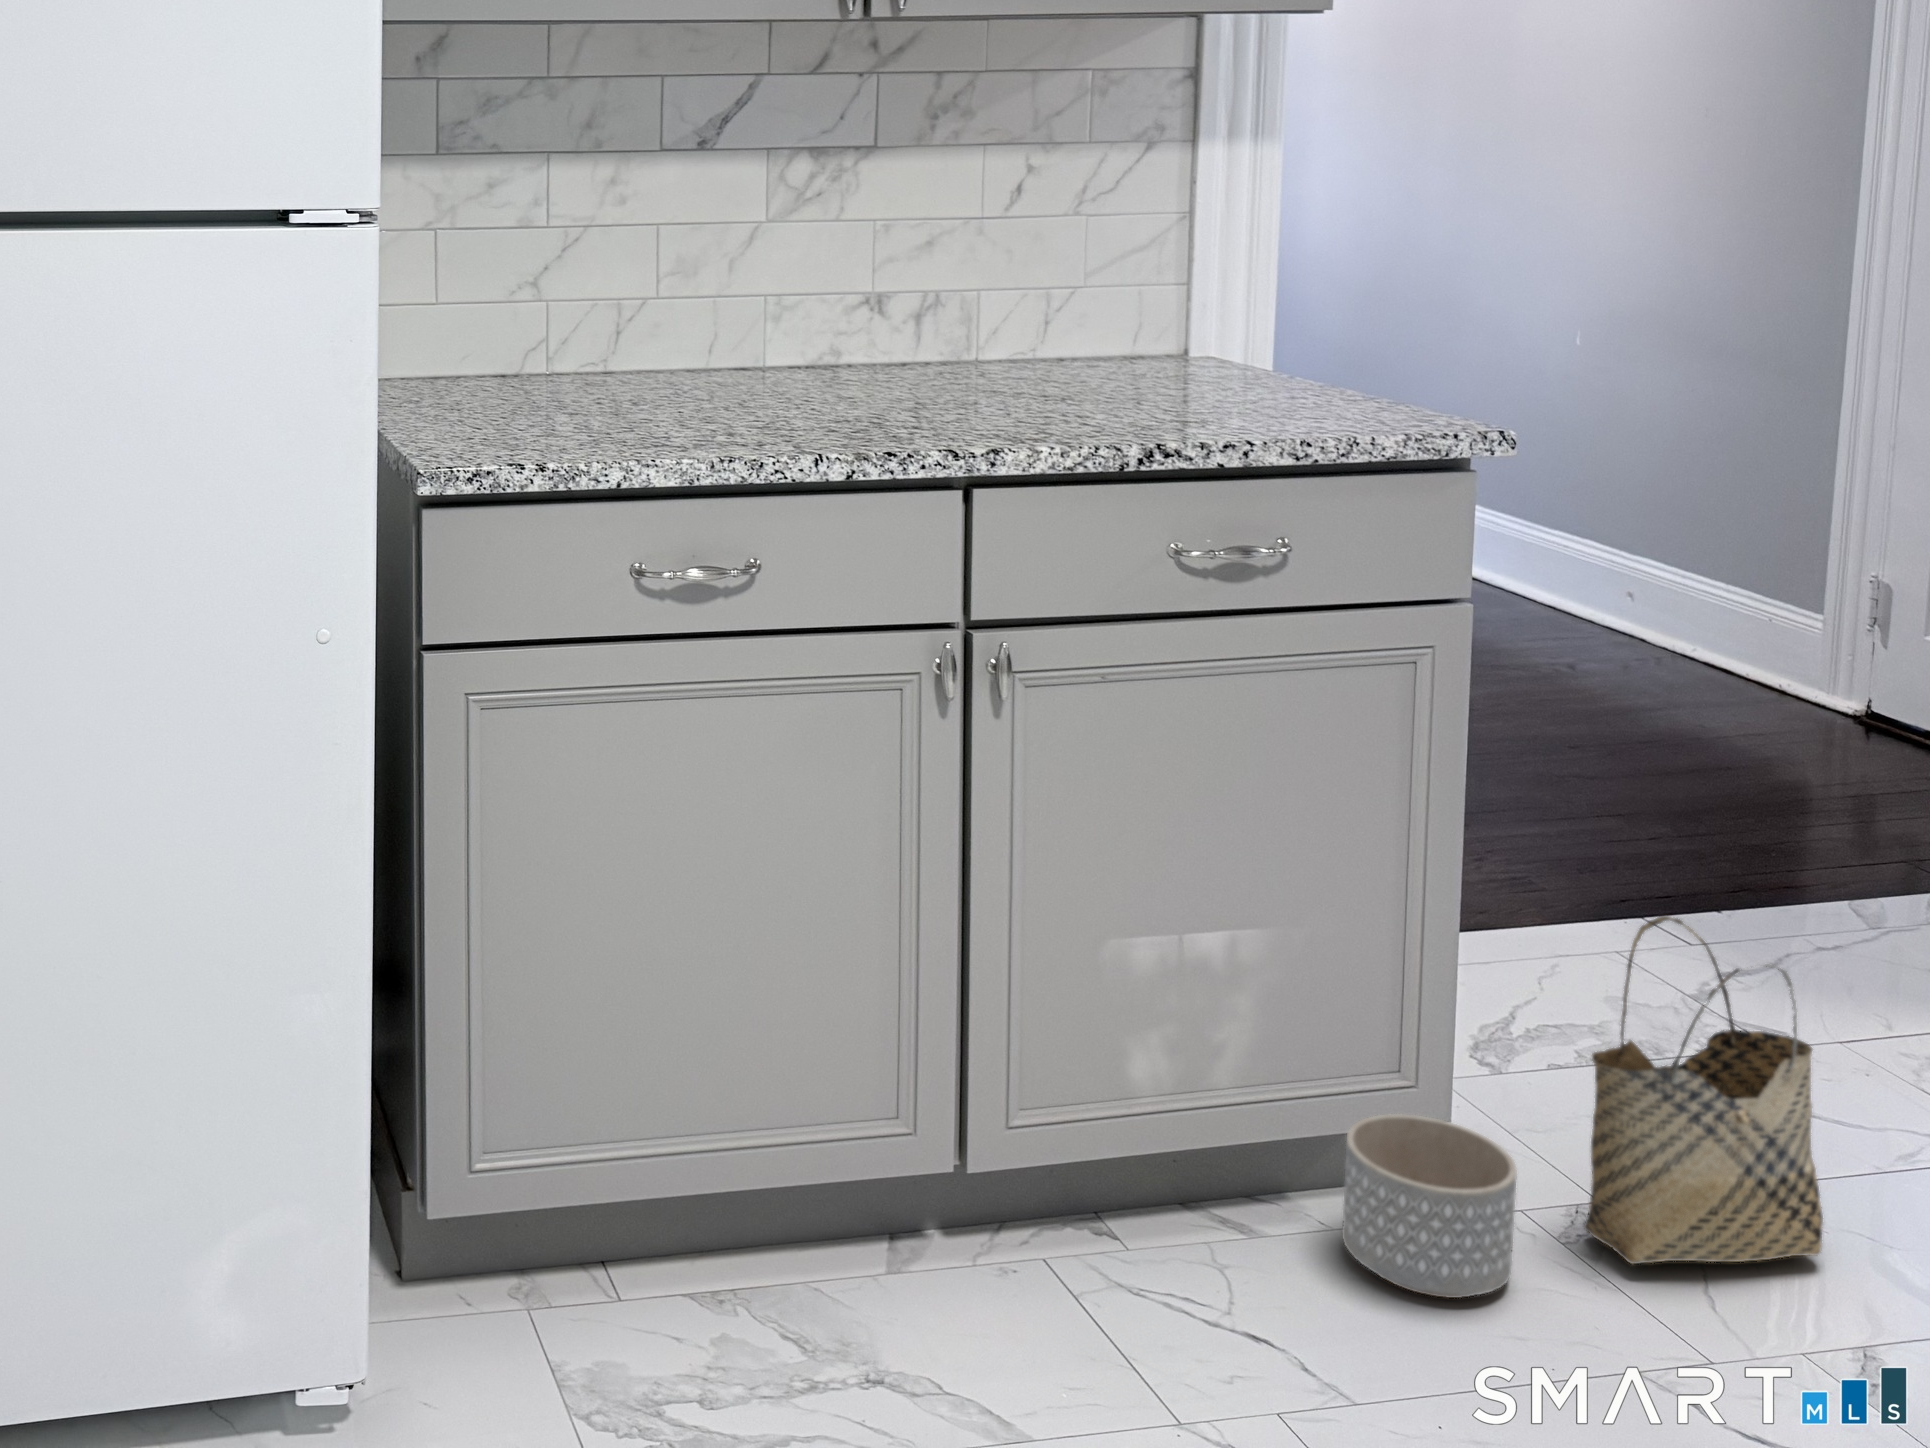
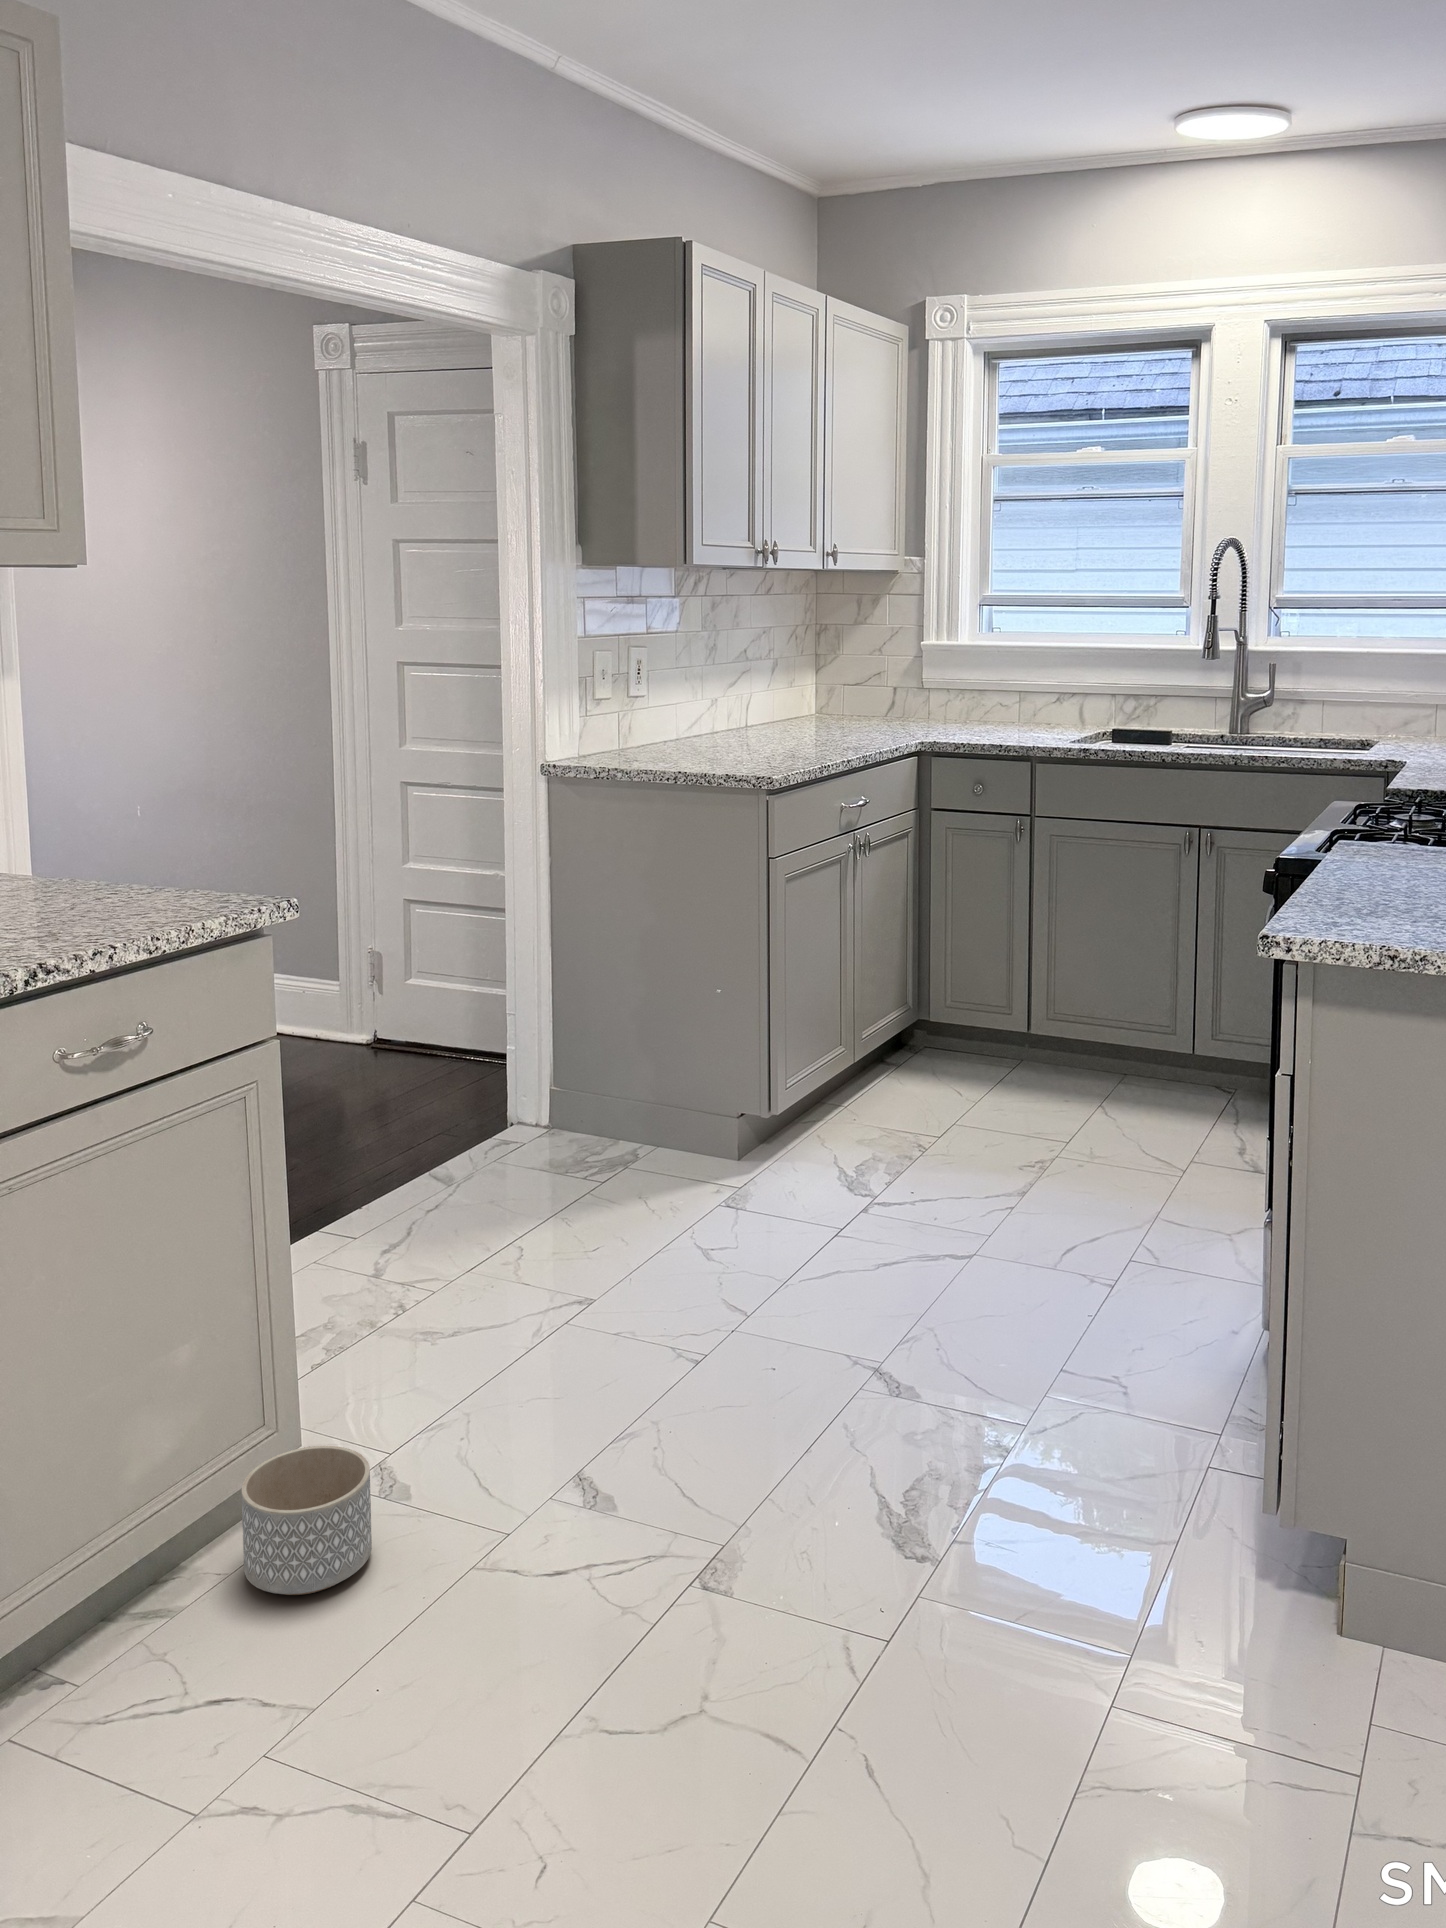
woven basket: present [1584,916,1823,1264] -> none [394,1230,531,1490]

